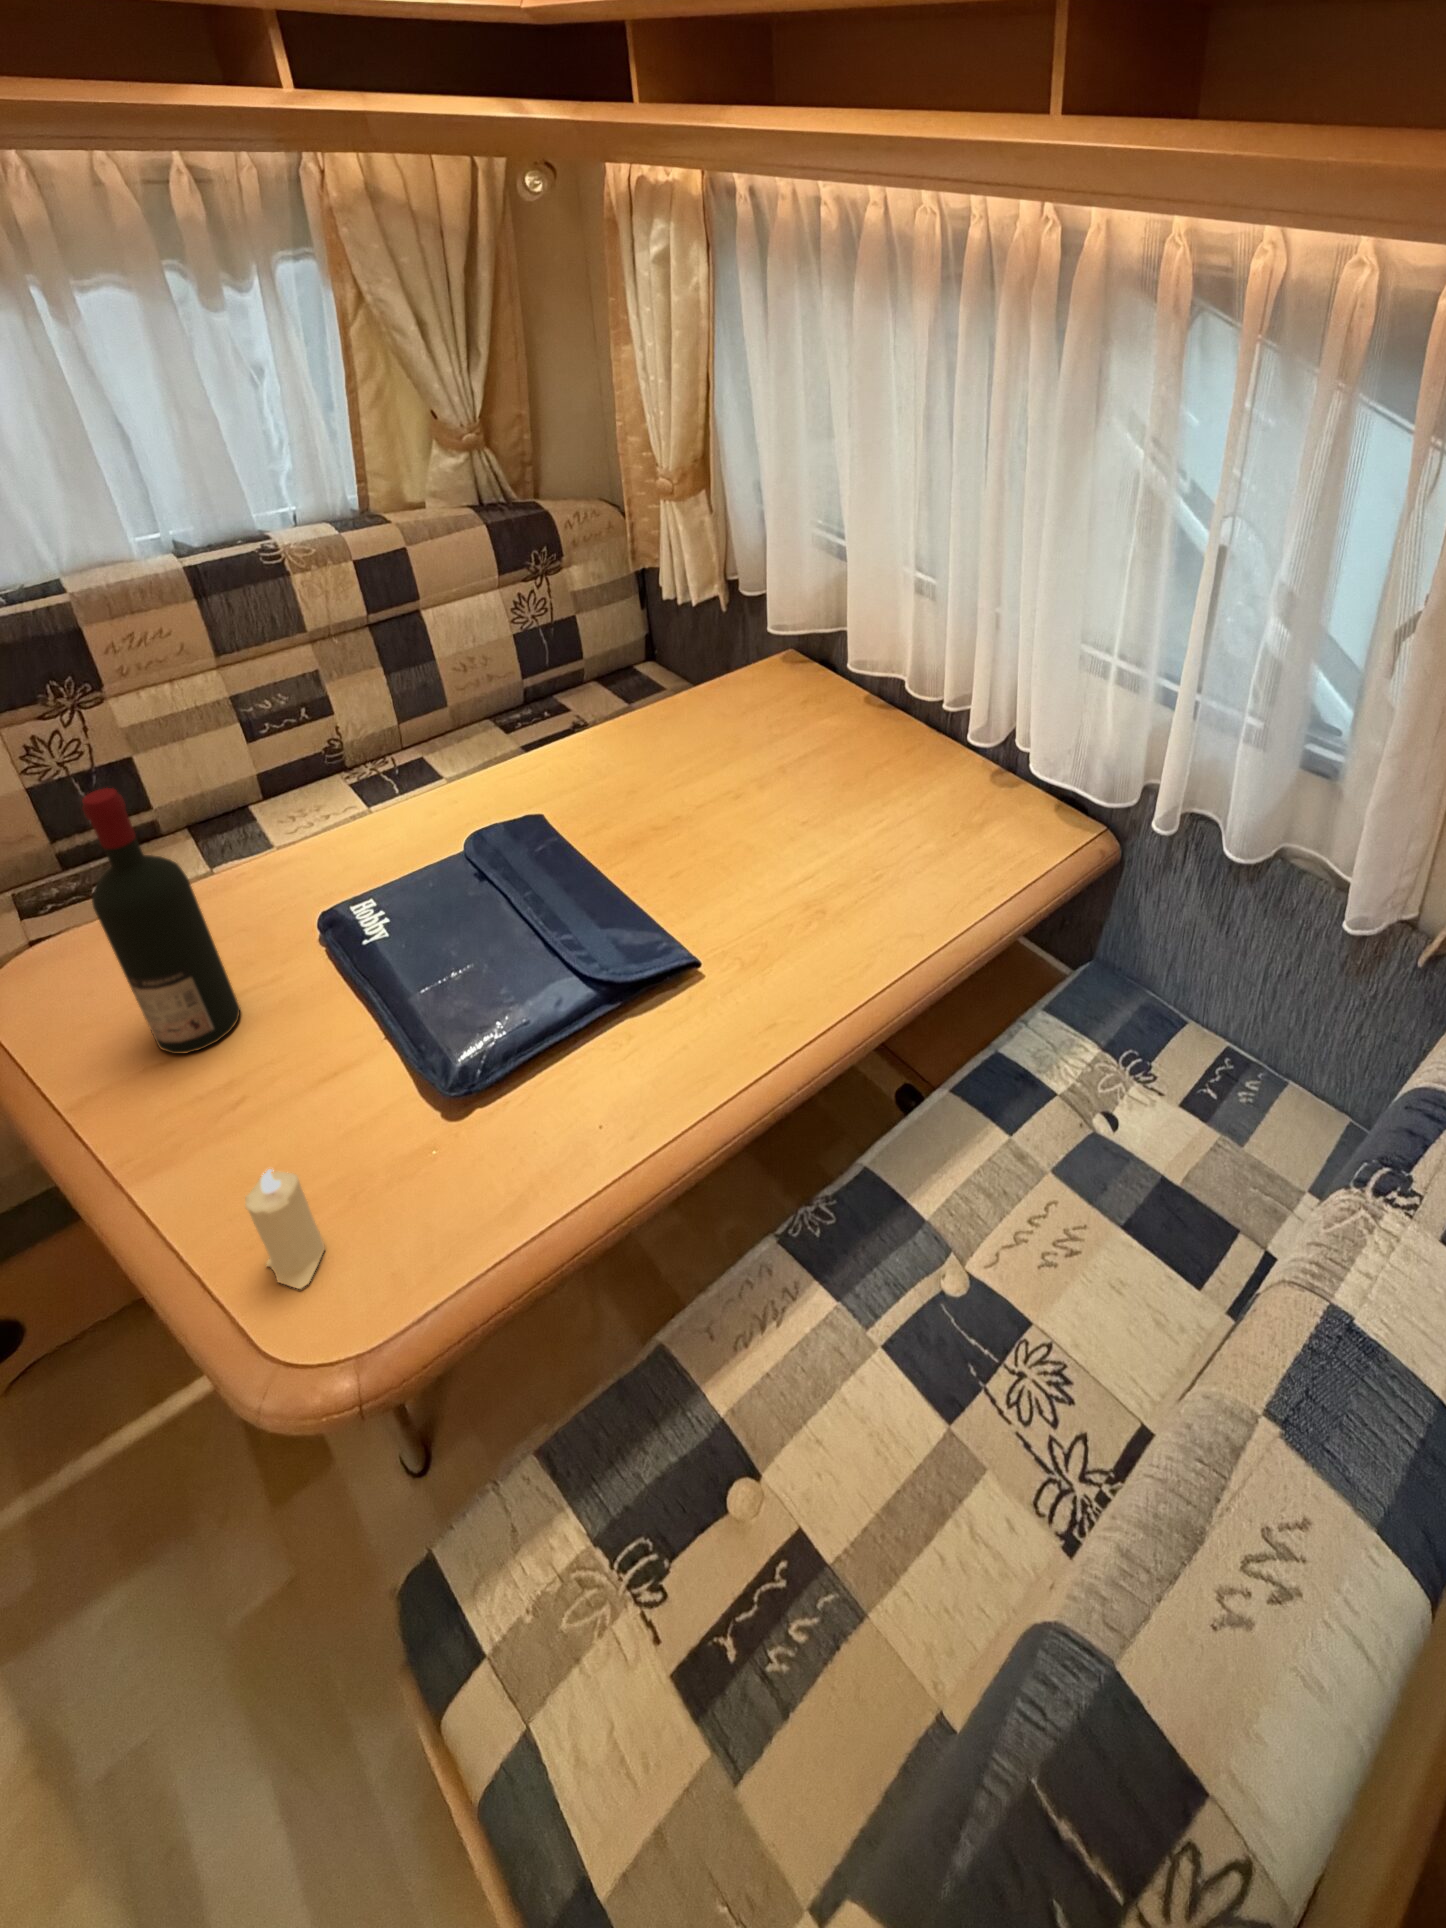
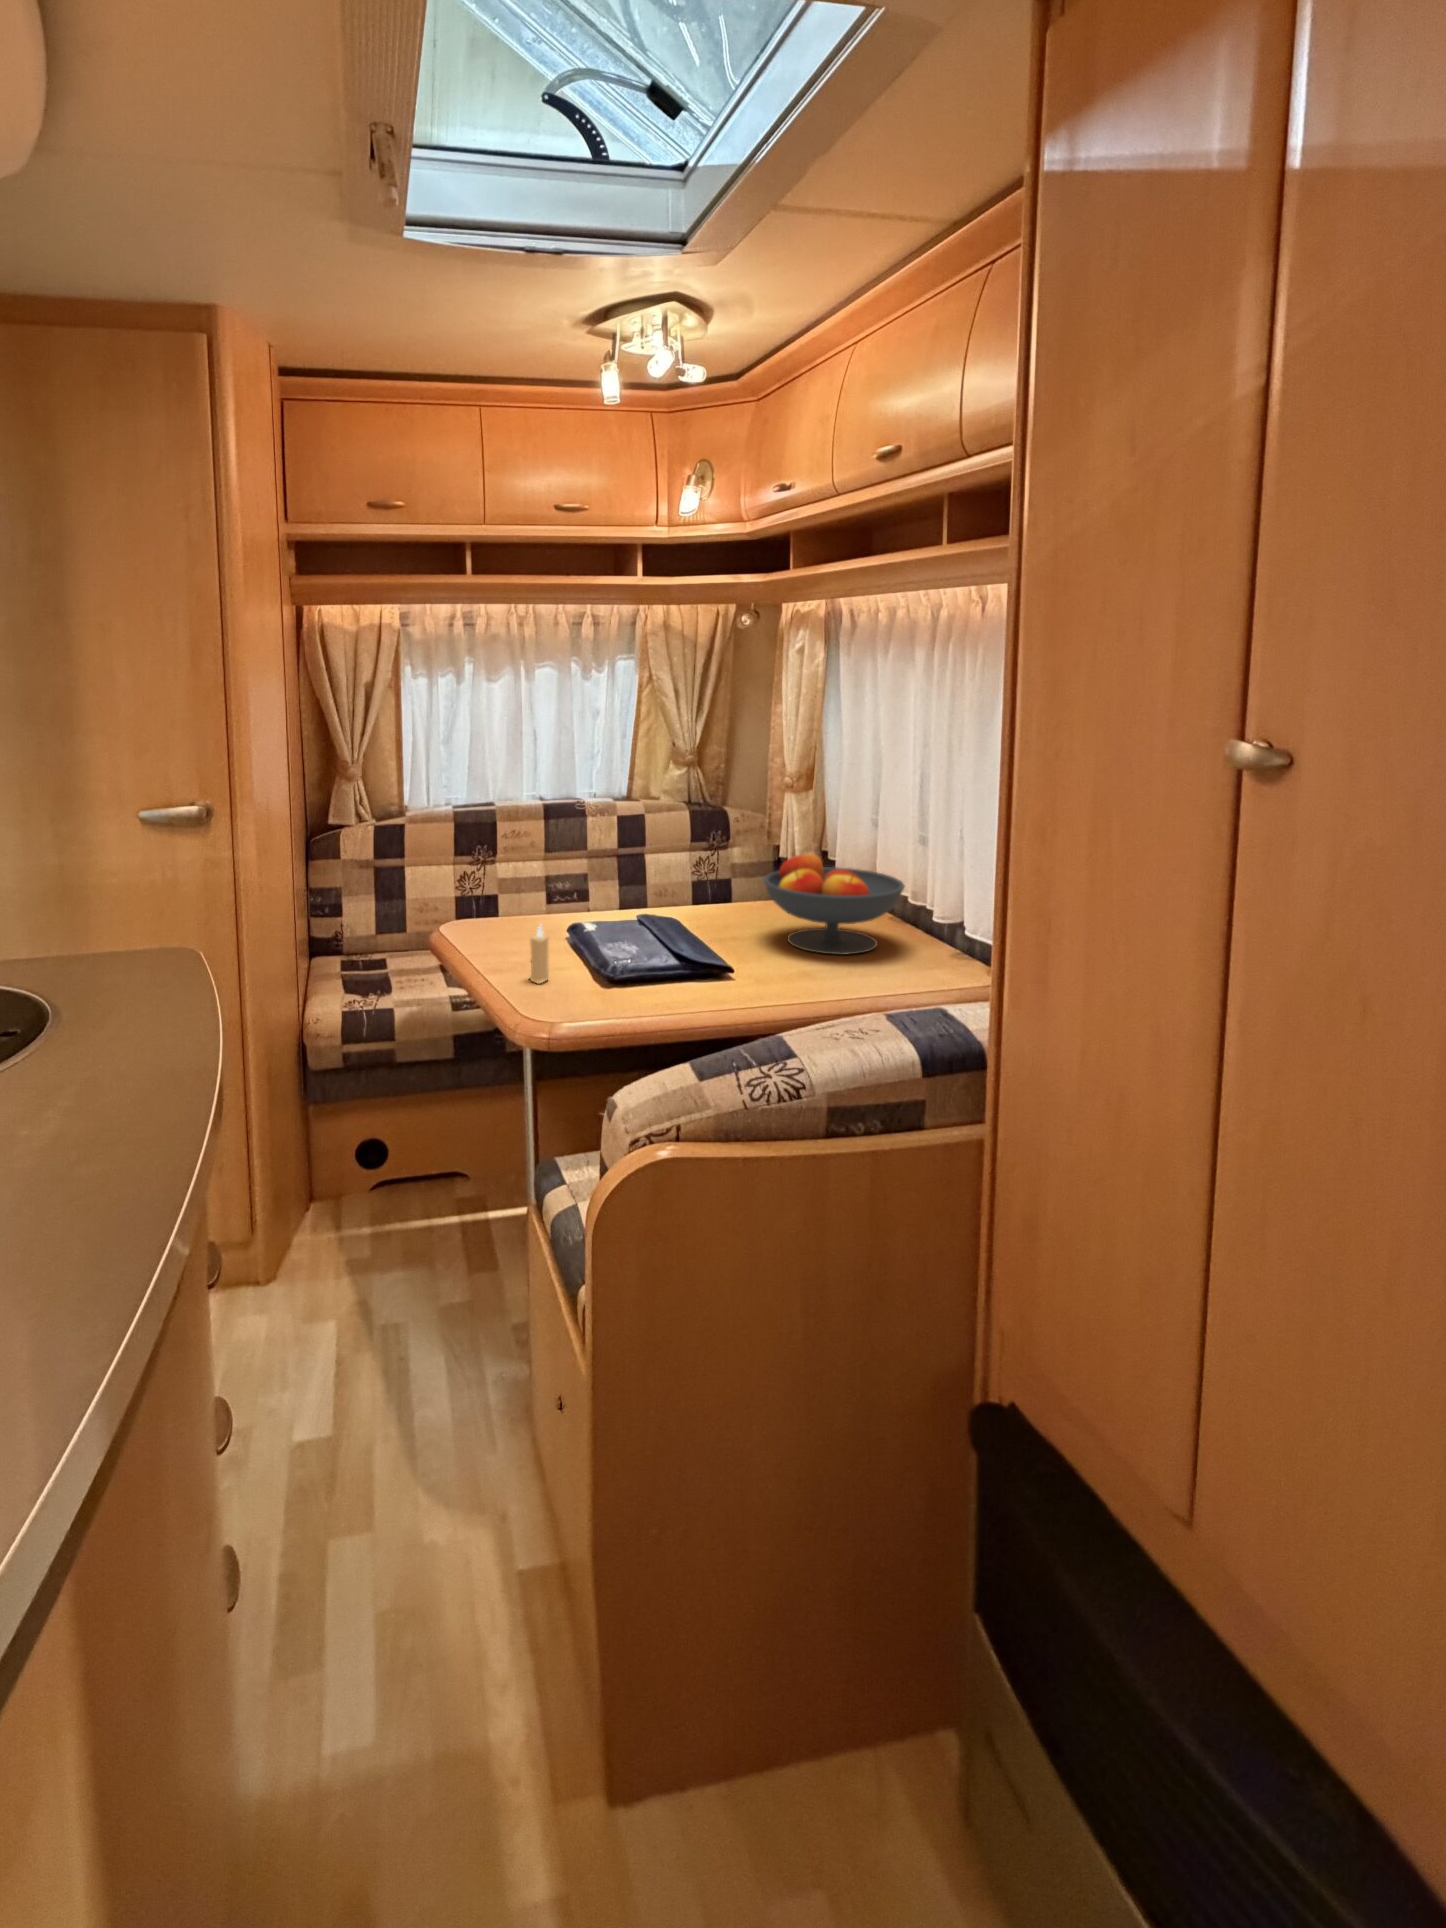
fruit bowl: none [711,682,949,873] -> present [764,854,905,955]
wine bottle: present [82,788,240,1054] -> none [500,810,532,940]

